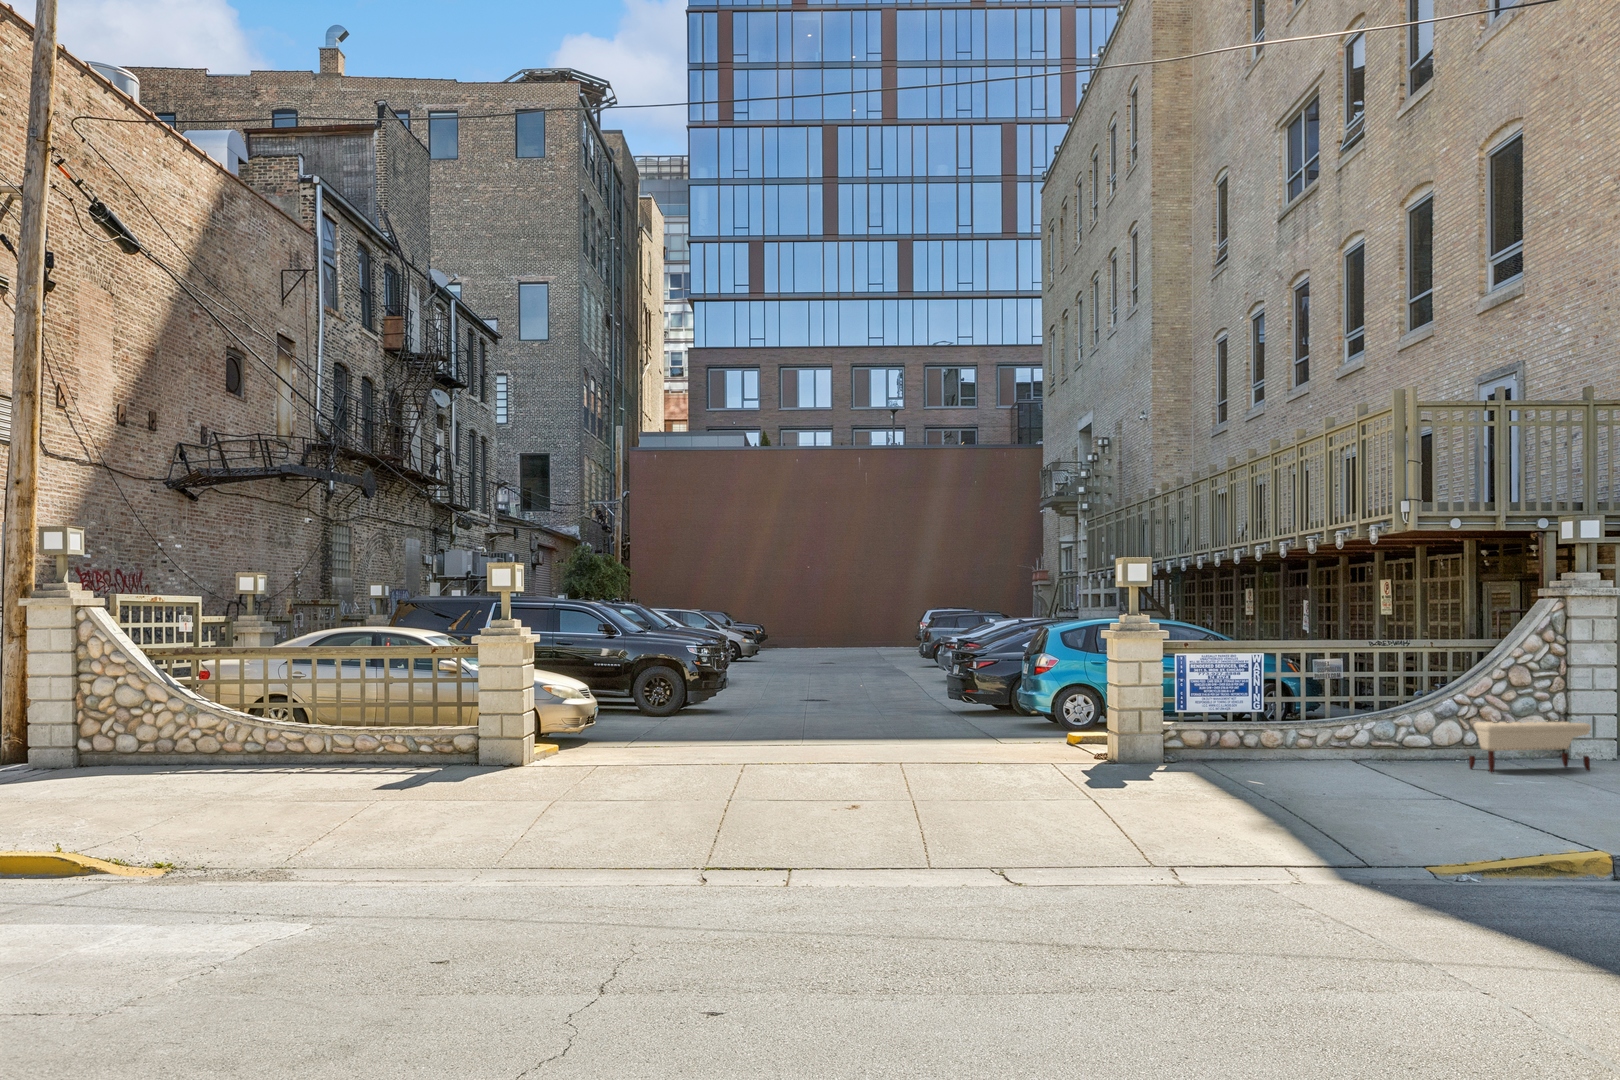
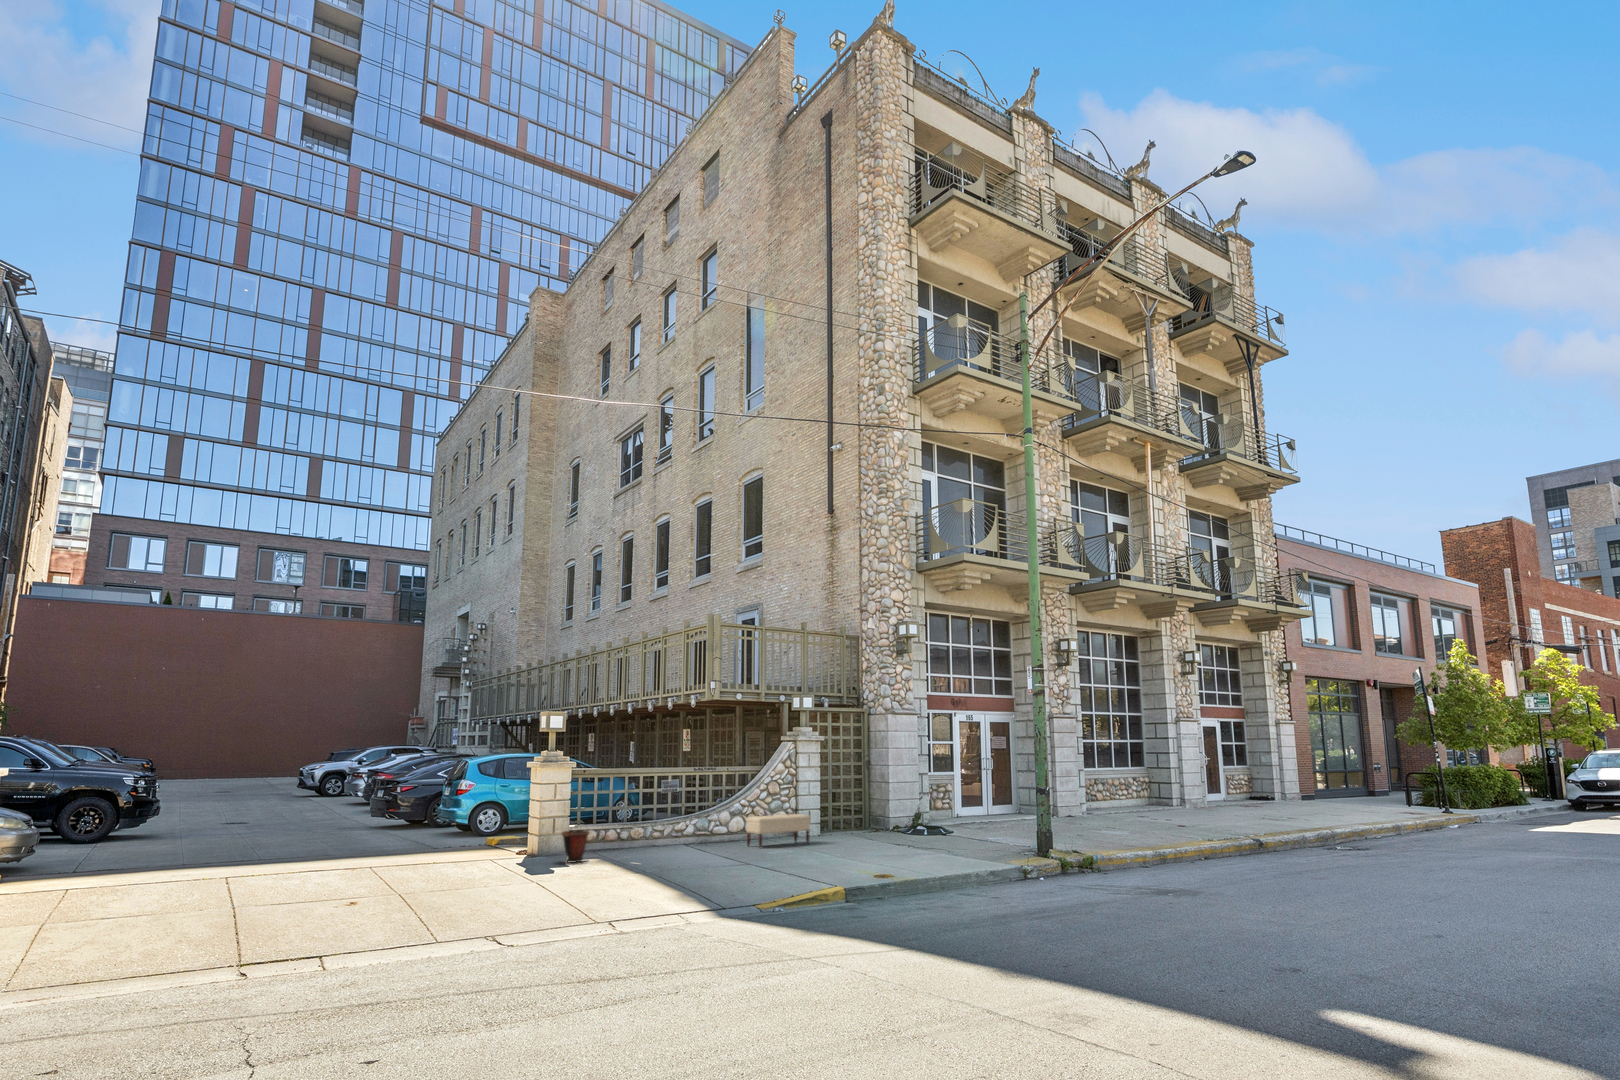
waste bin: none [1146,728,1193,778] -> present [561,830,589,863]

